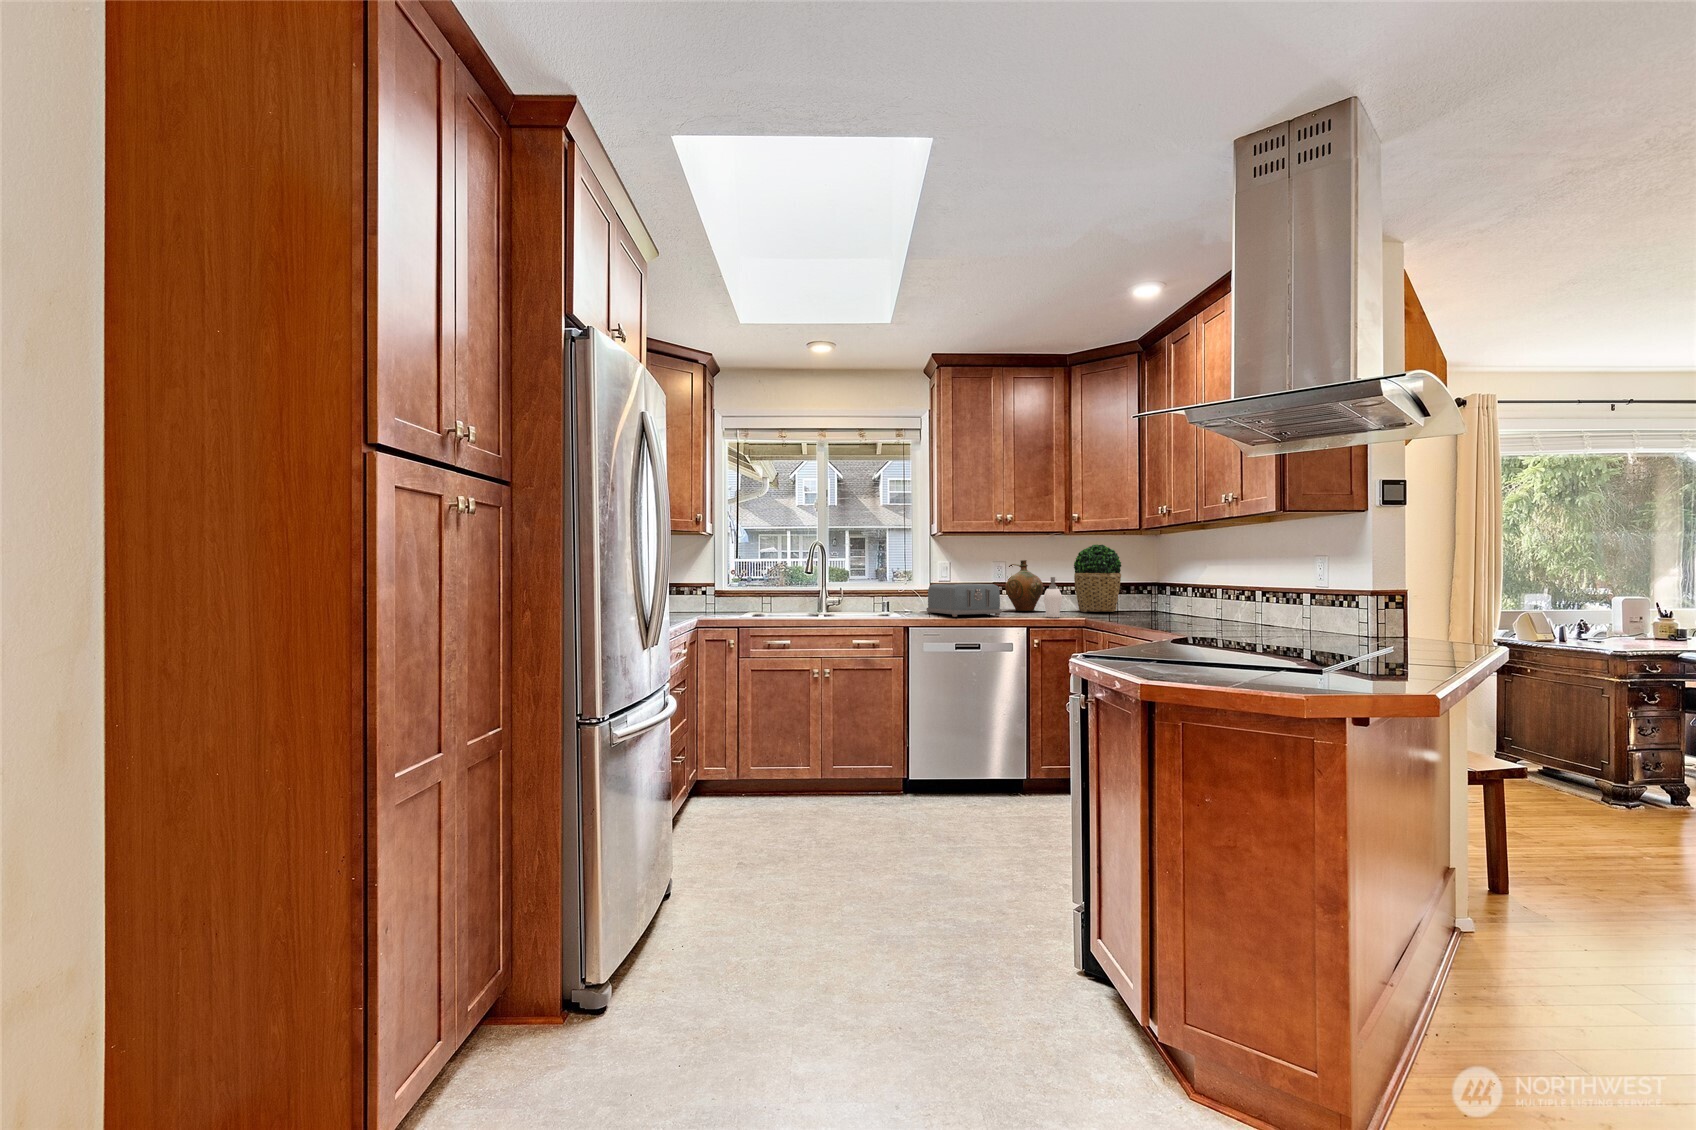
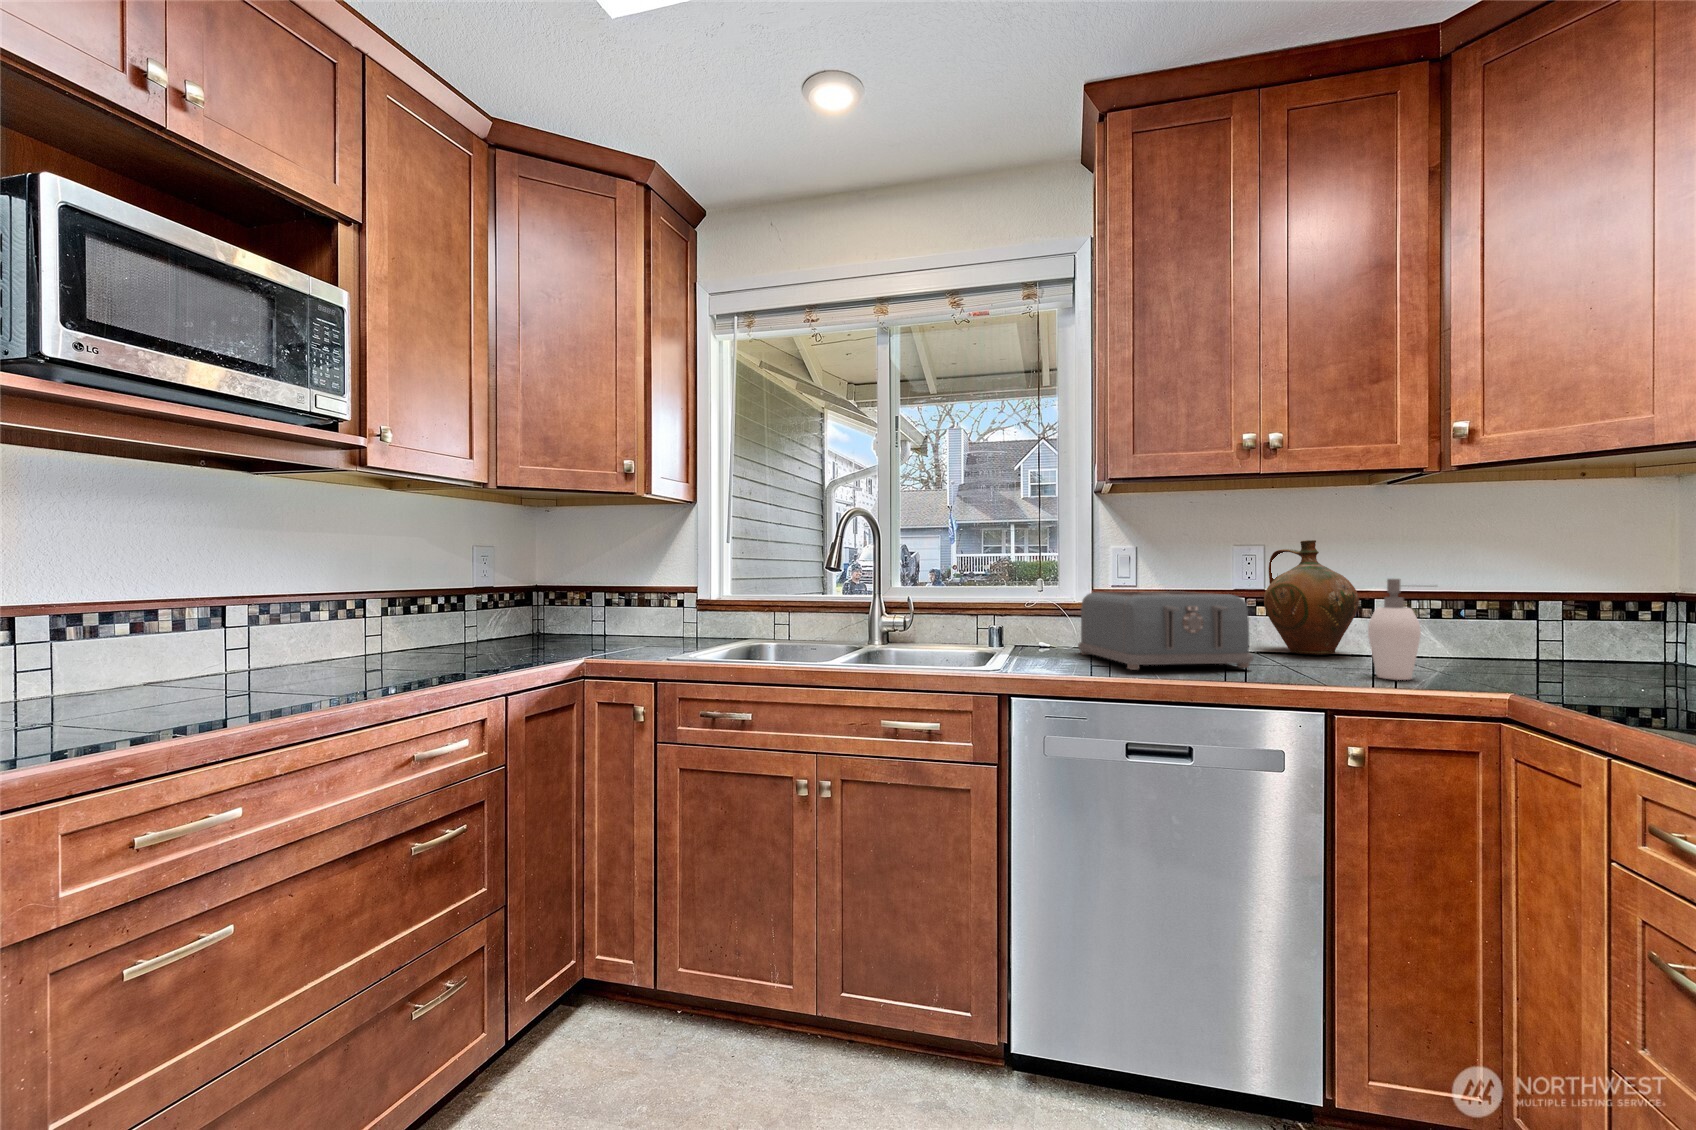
potted plant: present [1074,545,1121,612] -> none [1438,500,1582,664]

